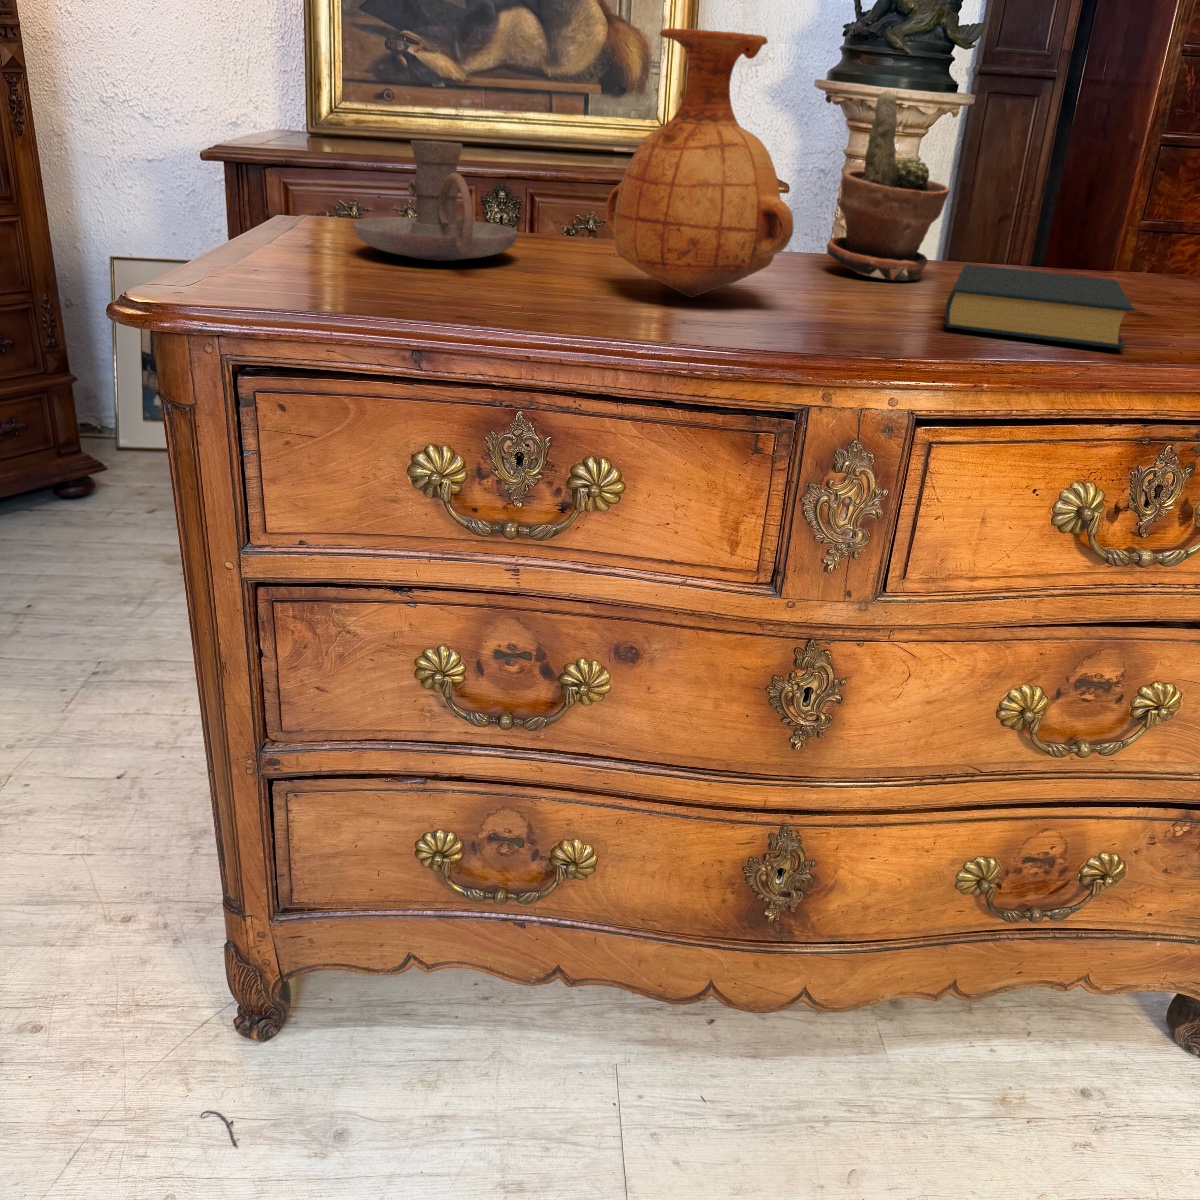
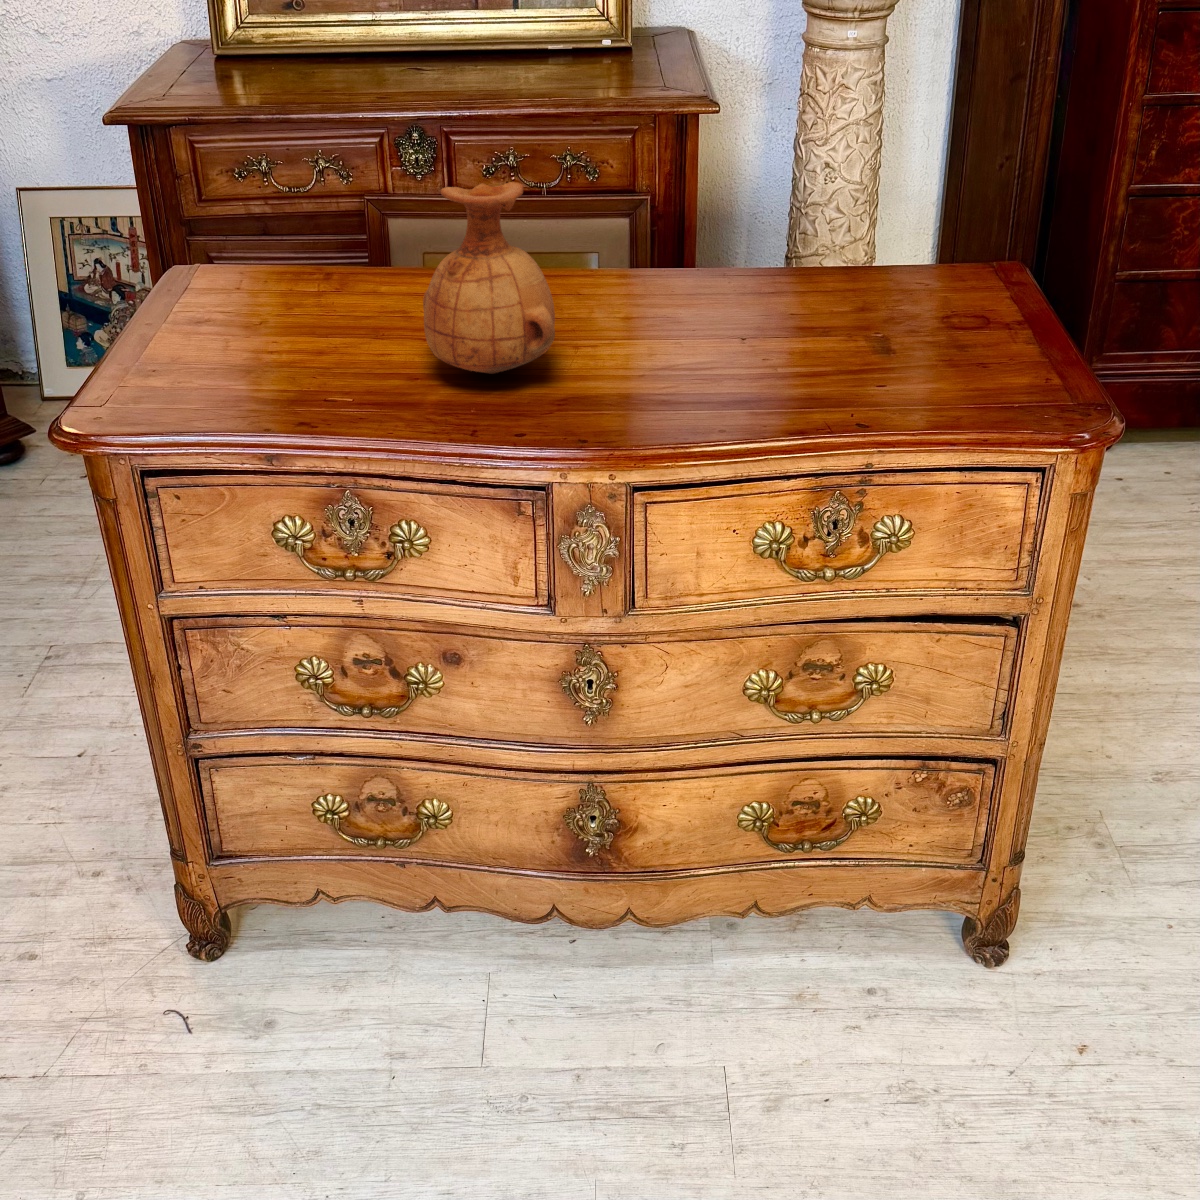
potted plant: present [827,91,950,281] -> none [638,172,733,320]
candle holder: present [353,141,518,261] -> none [233,235,368,341]
hardback book: present [945,265,1134,349] -> none [673,316,851,421]

